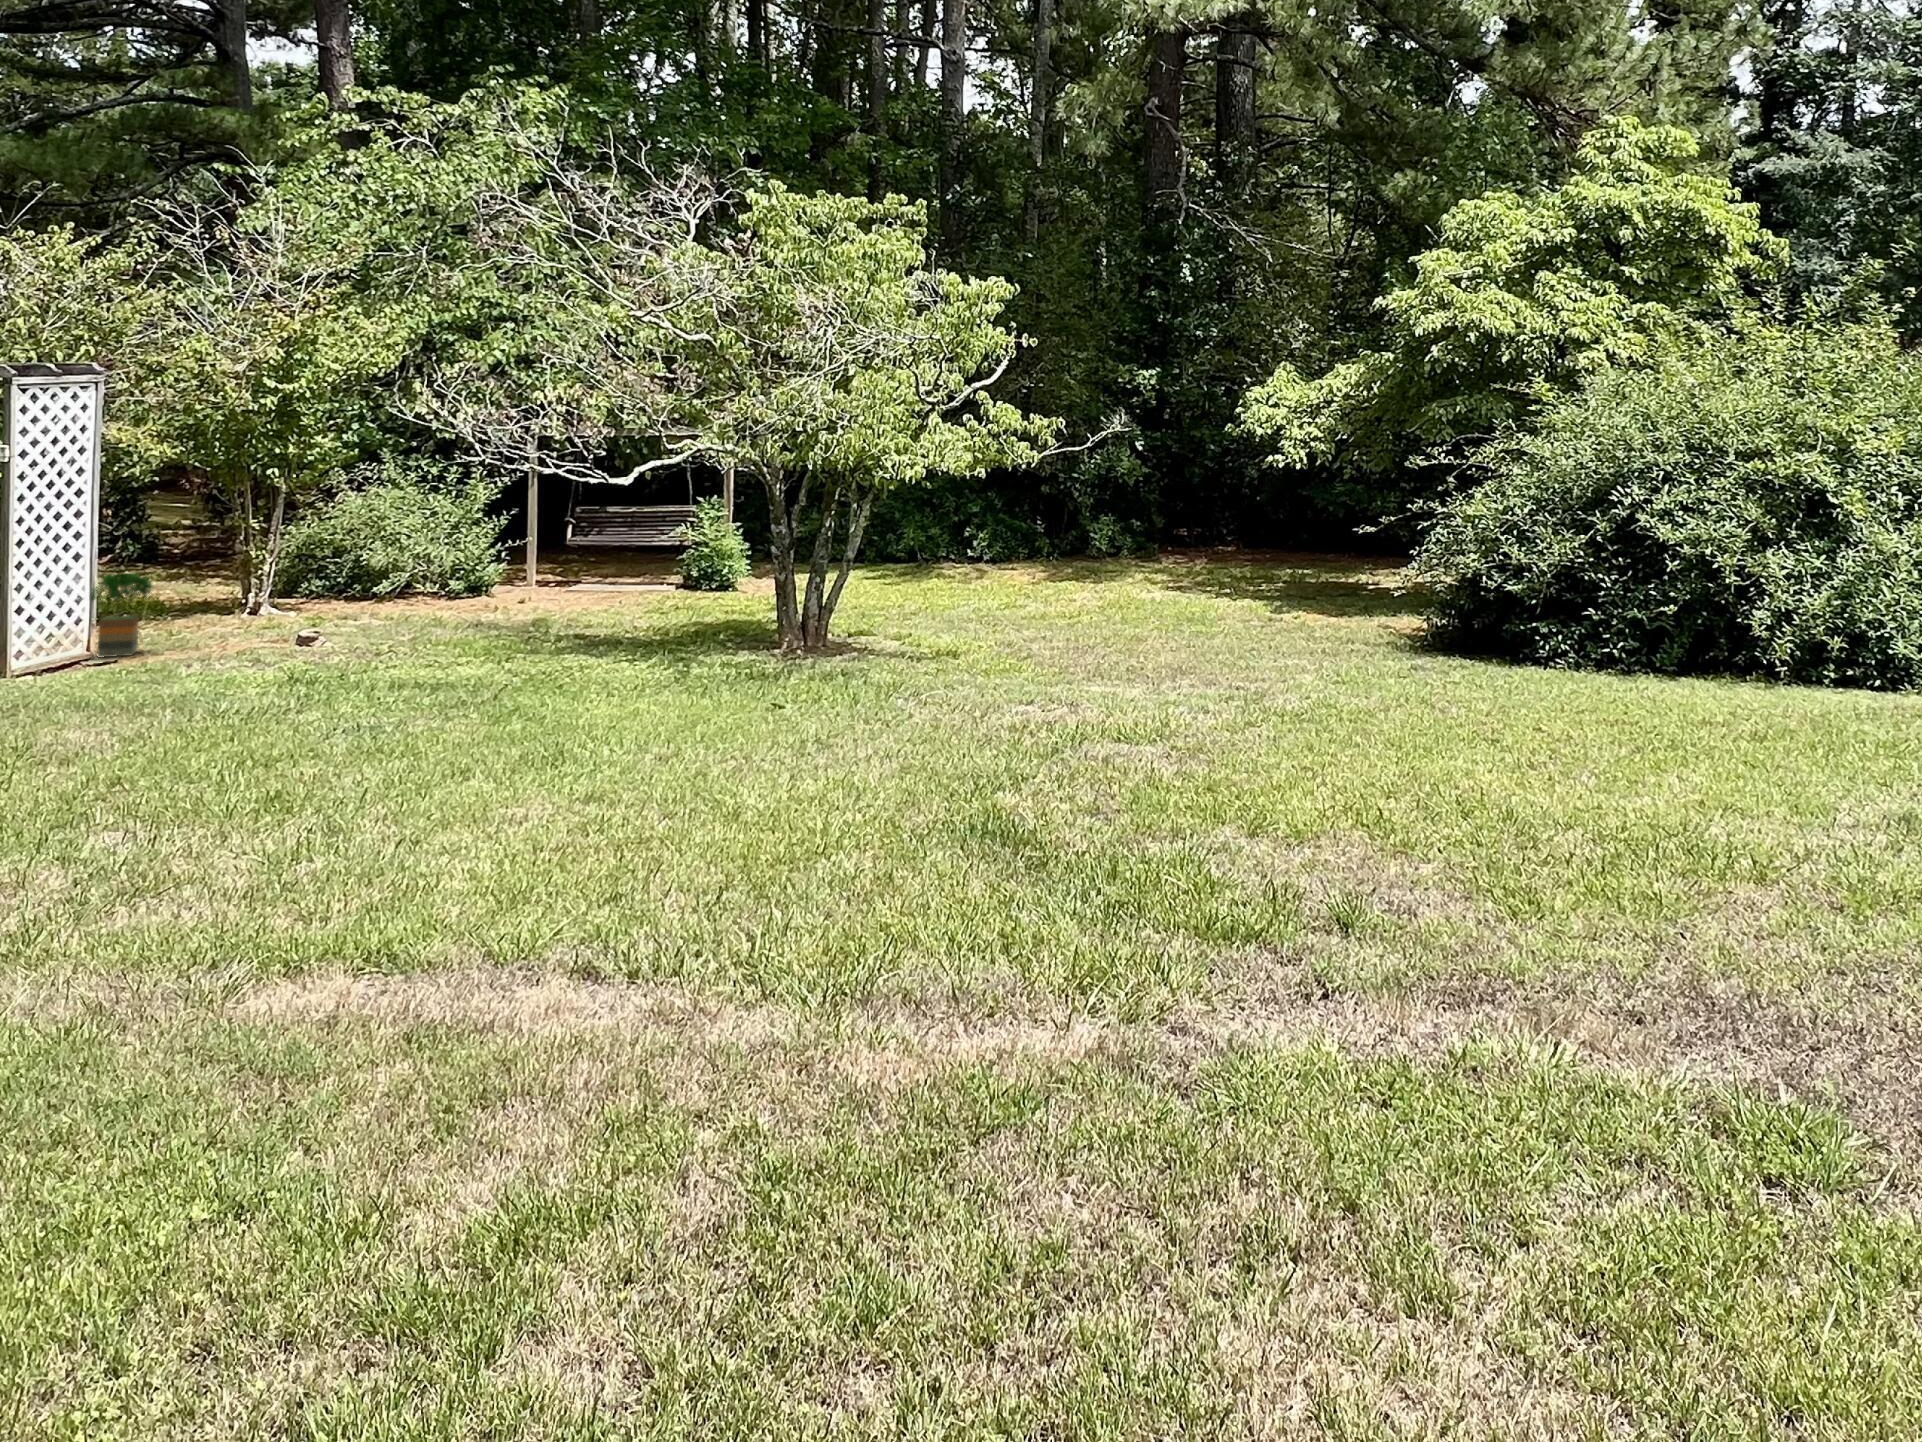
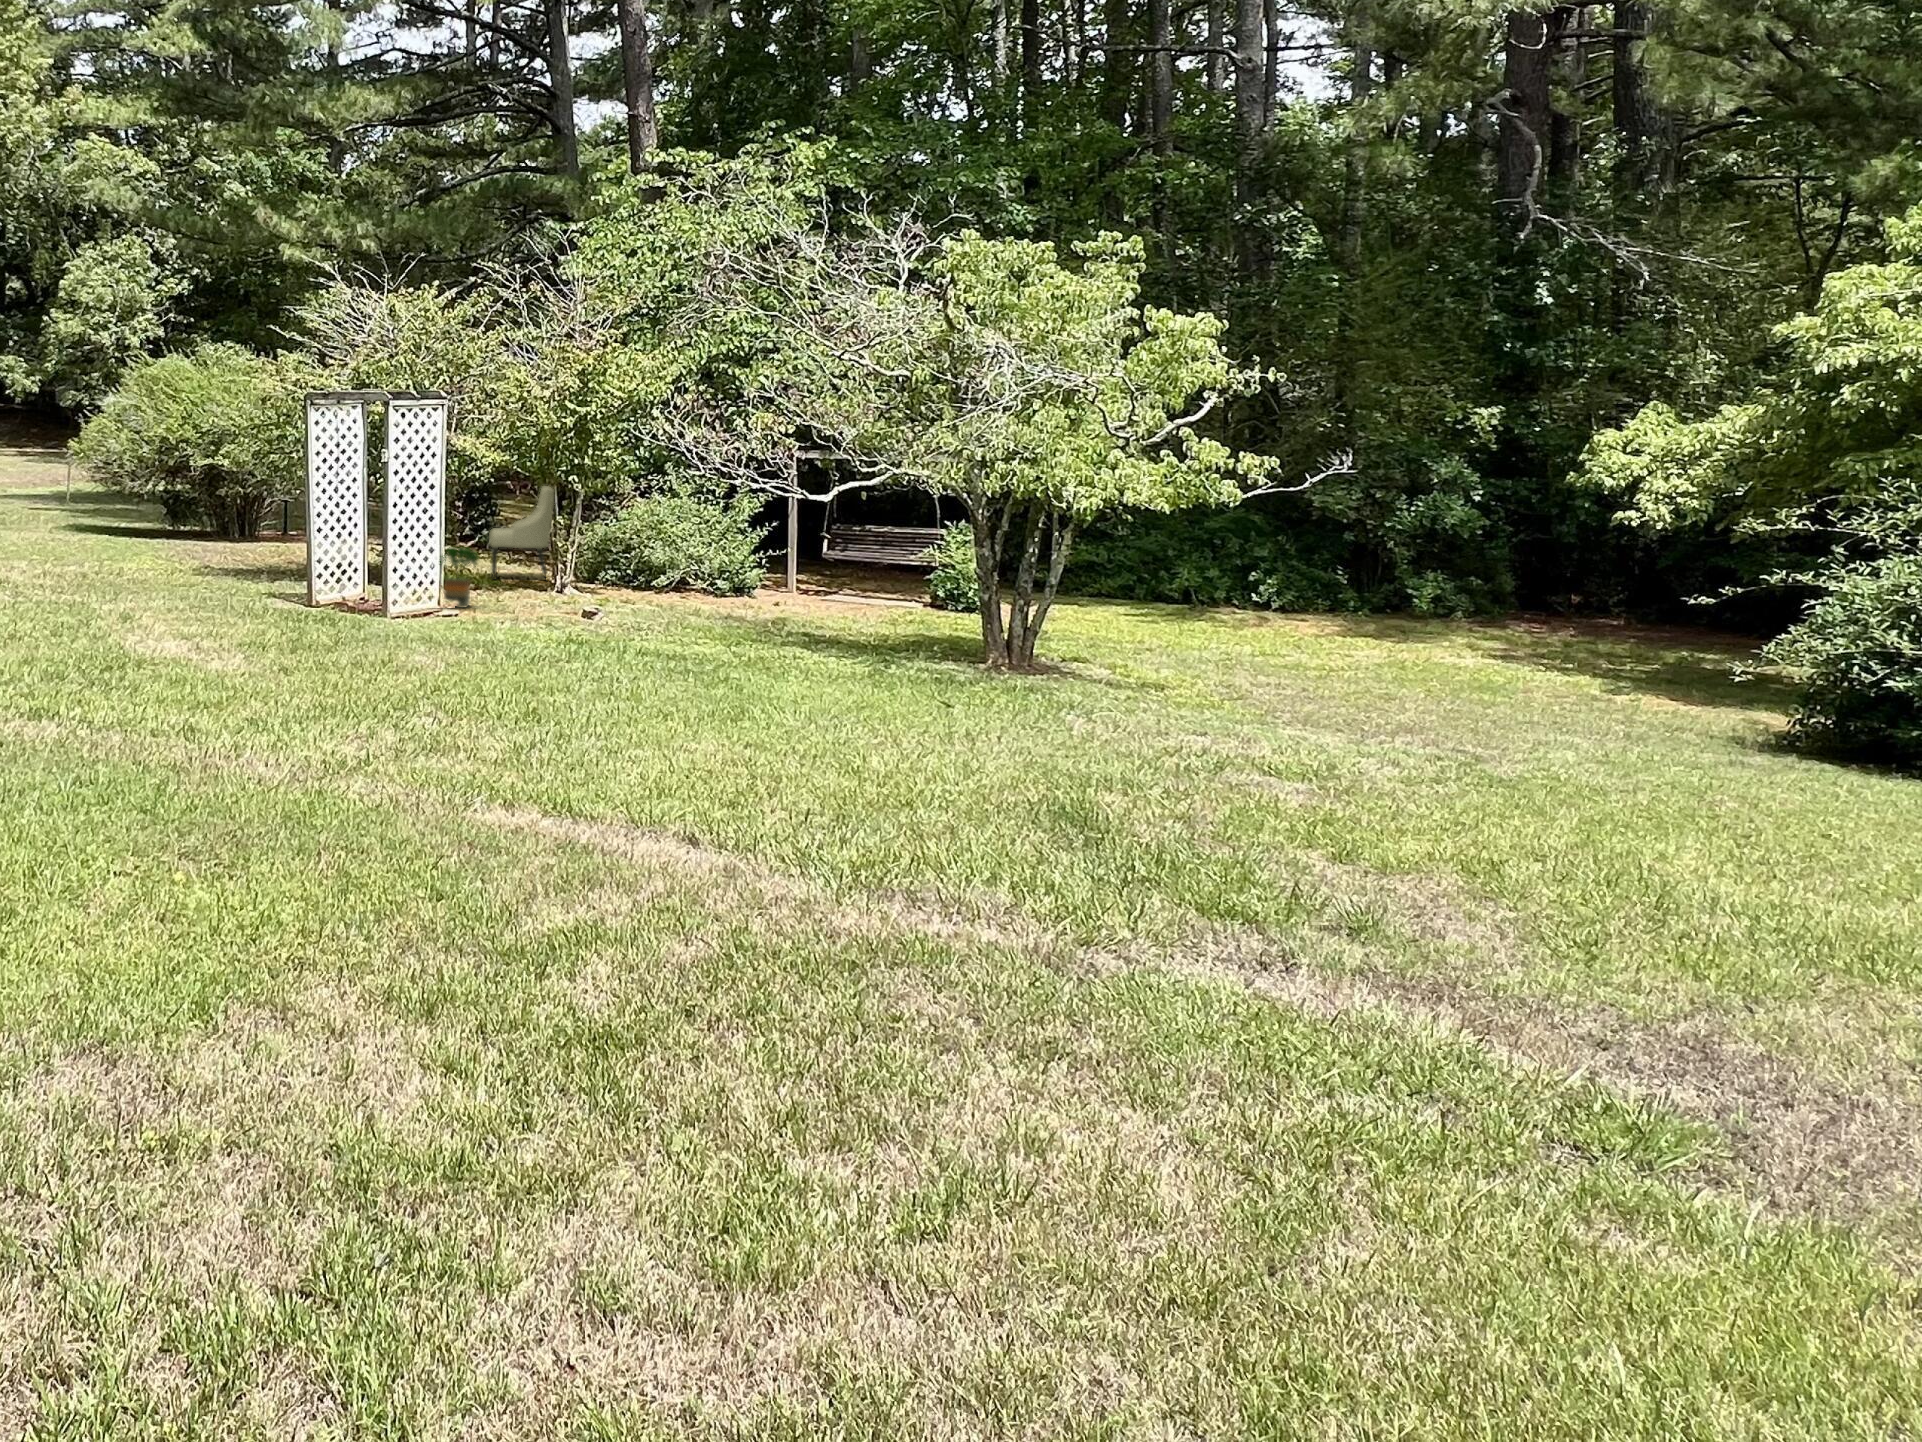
chair: none [151,483,247,609] -> present [489,486,554,581]

